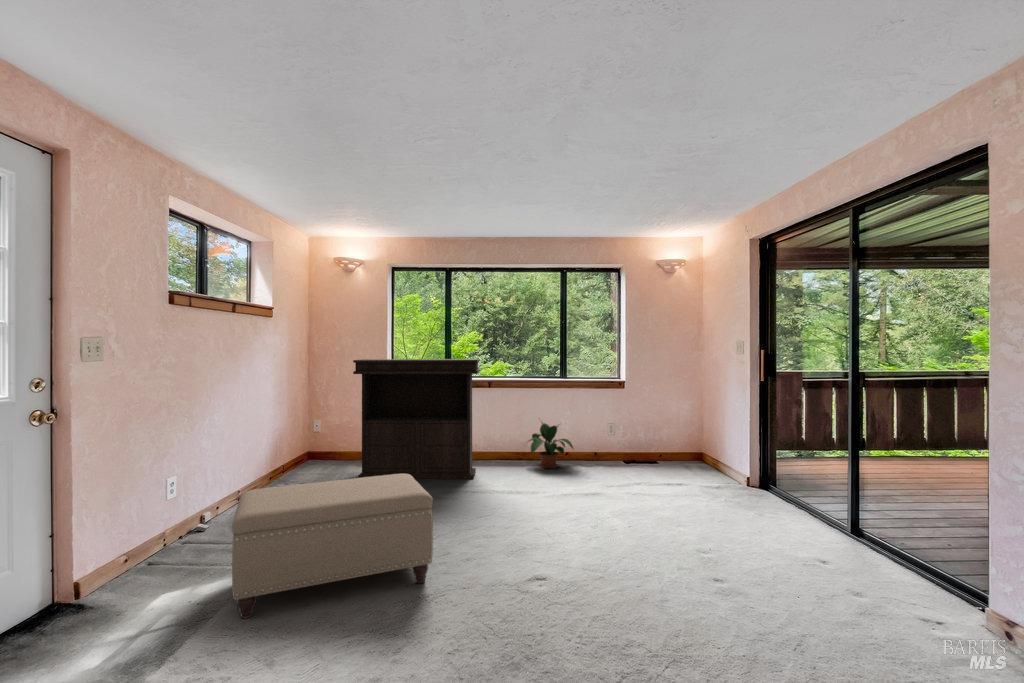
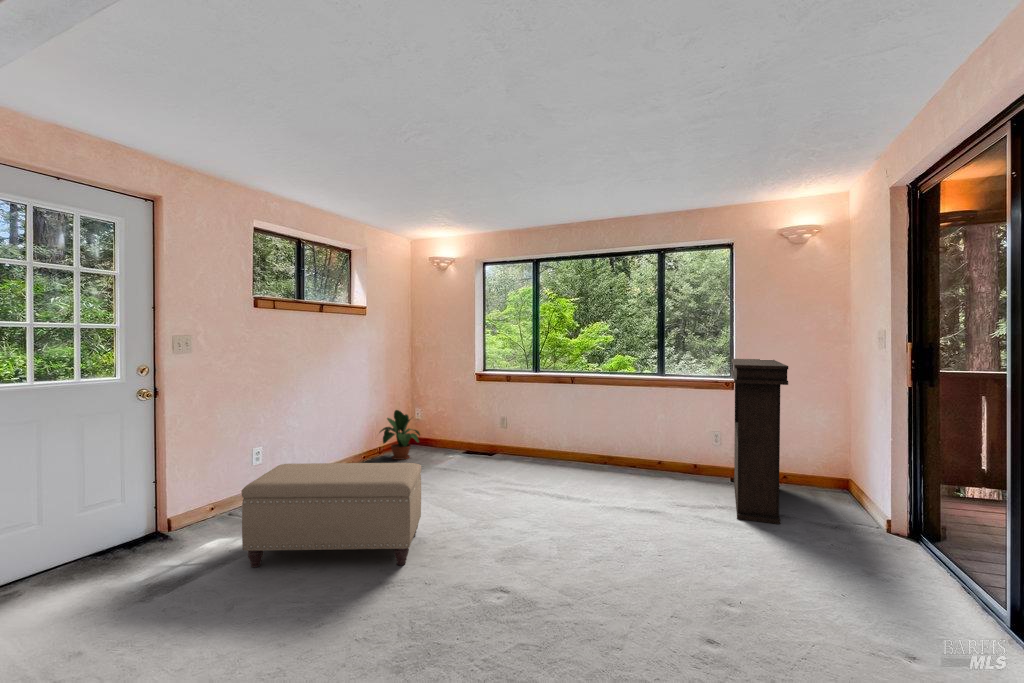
console table: present [353,359,480,479] -> present [732,359,788,524]
potted plant: present [529,423,573,468] -> present [380,410,420,460]

